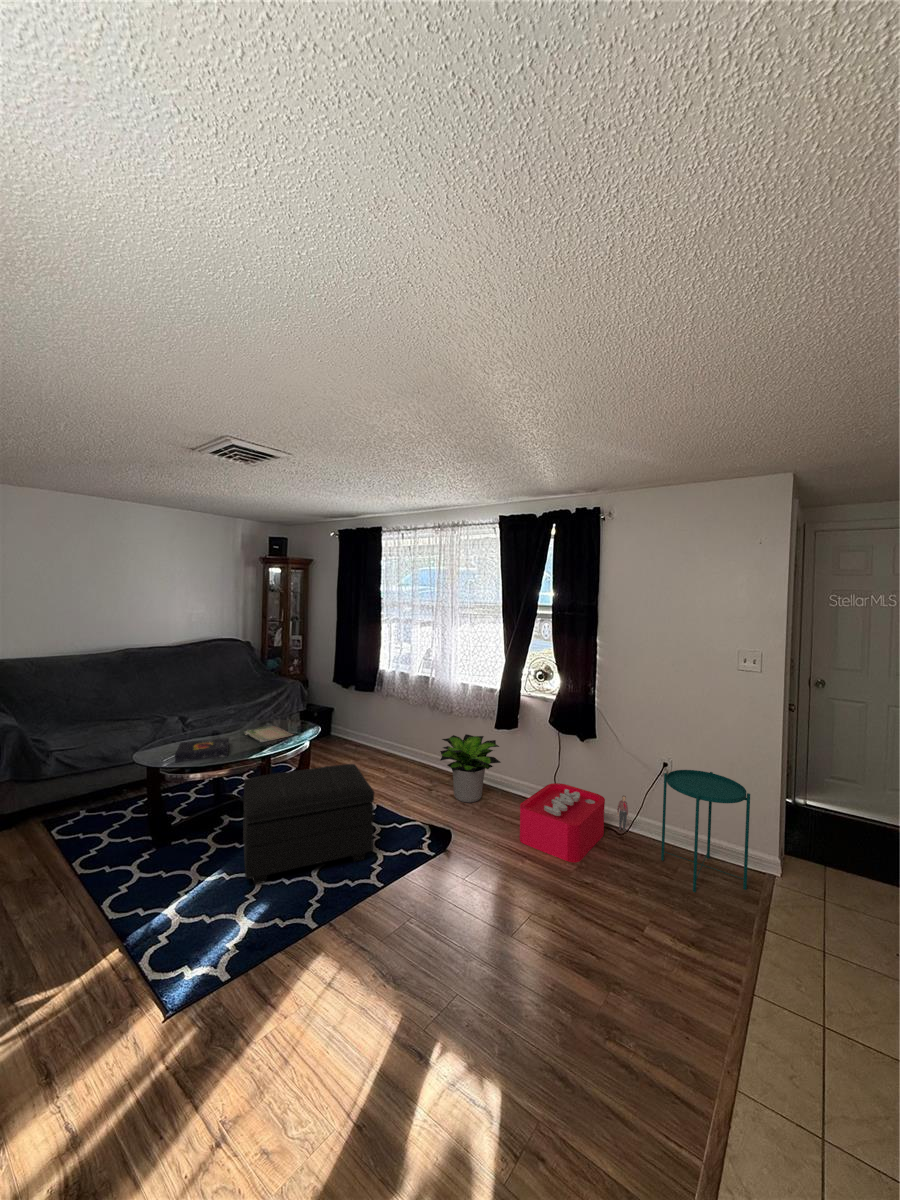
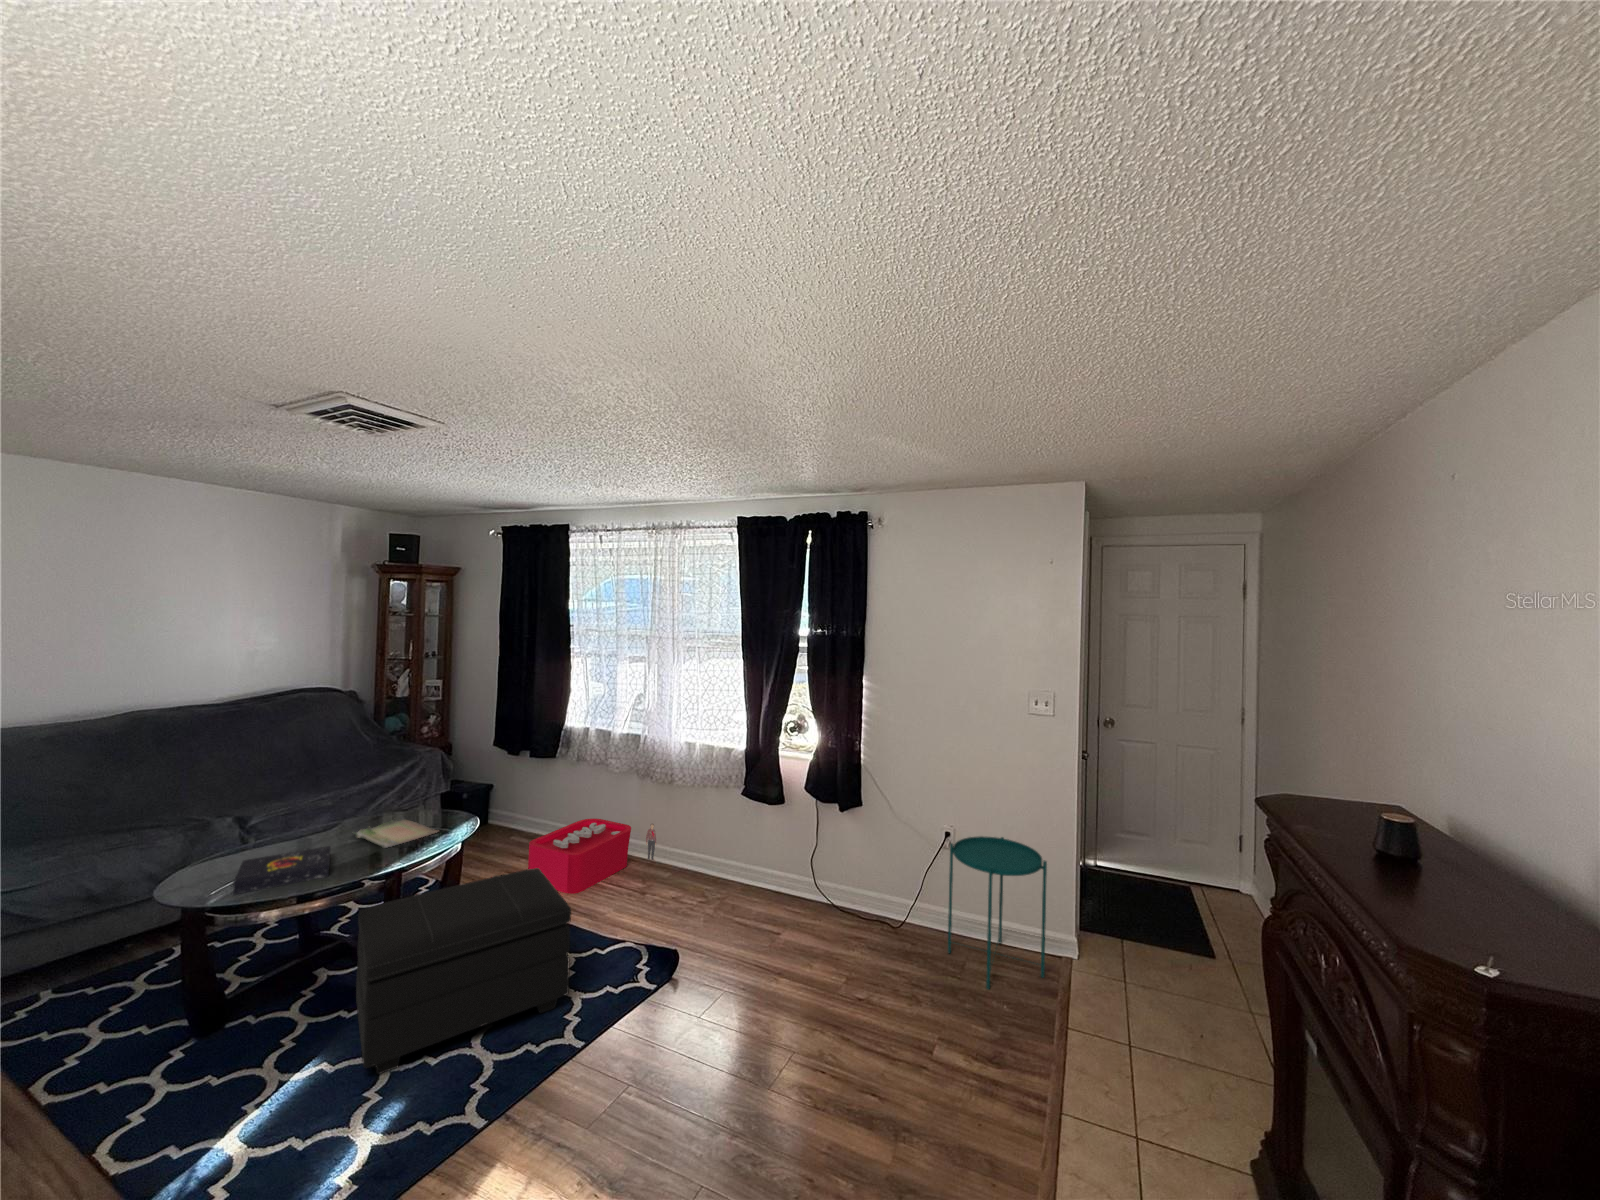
potted plant: present [440,734,501,802] -> none [661,810,746,904]
storage bin: present [520,783,628,863] -> present [528,819,656,894]

